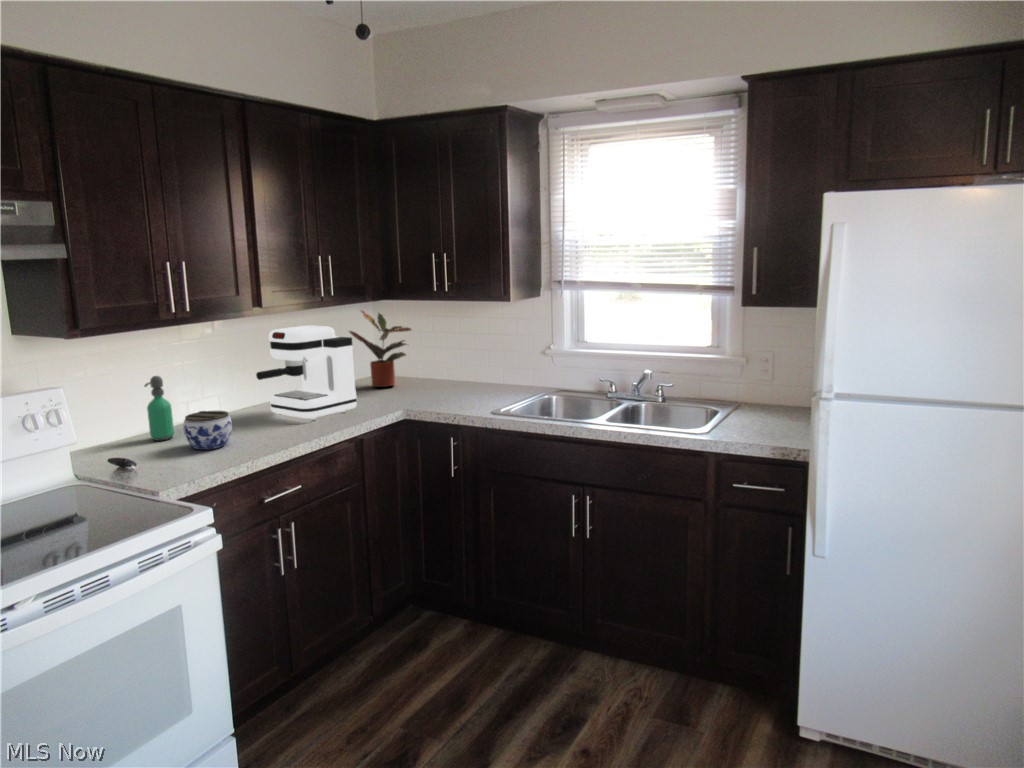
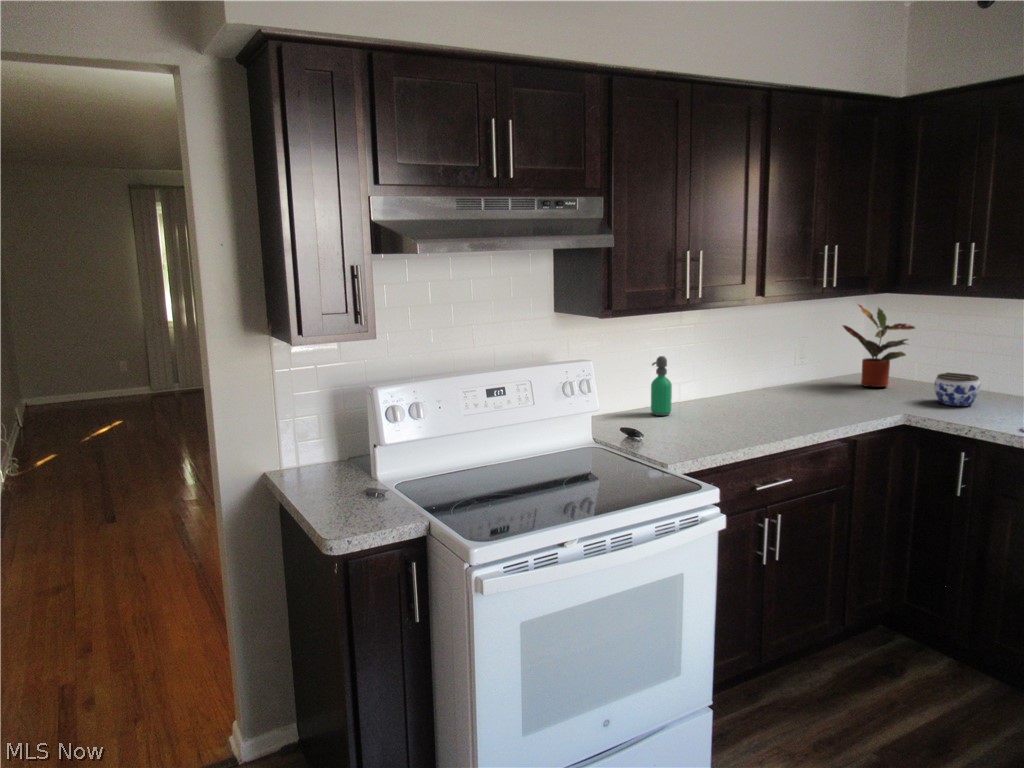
coffee maker: present [256,326,357,420] -> none [751,318,854,414]
jar: present [183,411,232,450] -> present [934,372,980,406]

